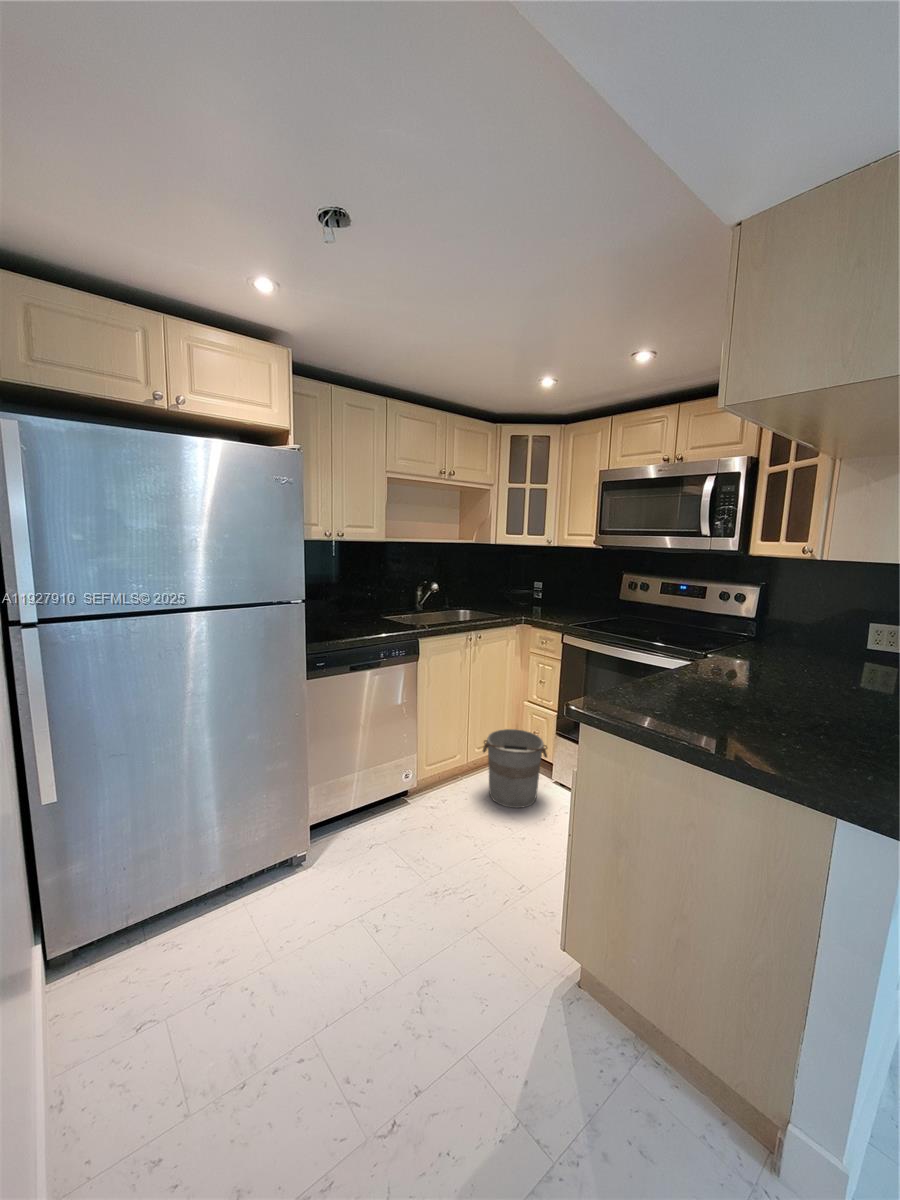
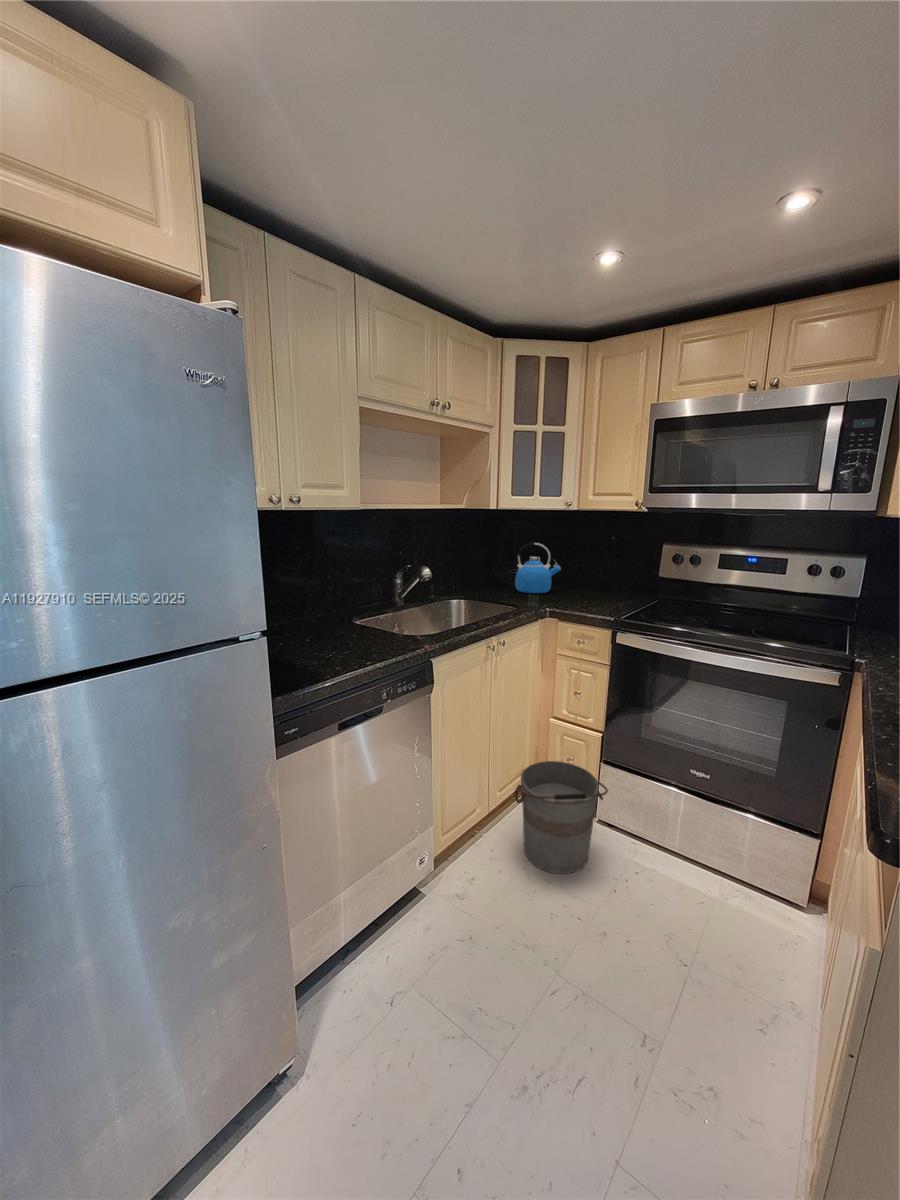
kettle: none [512,570,547,609] -> present [515,542,561,593]

